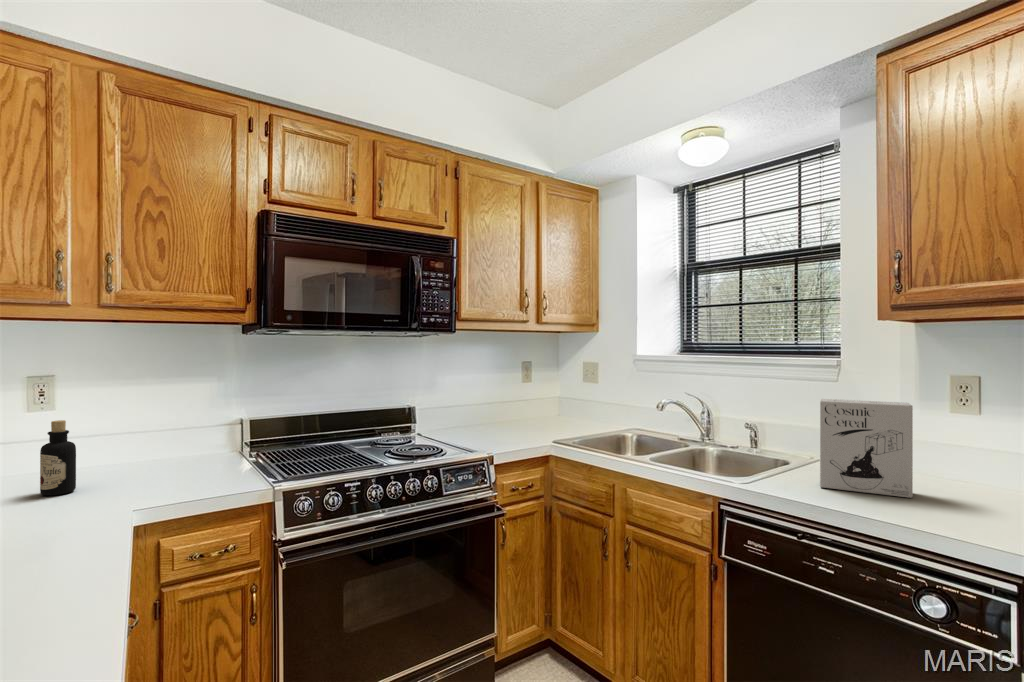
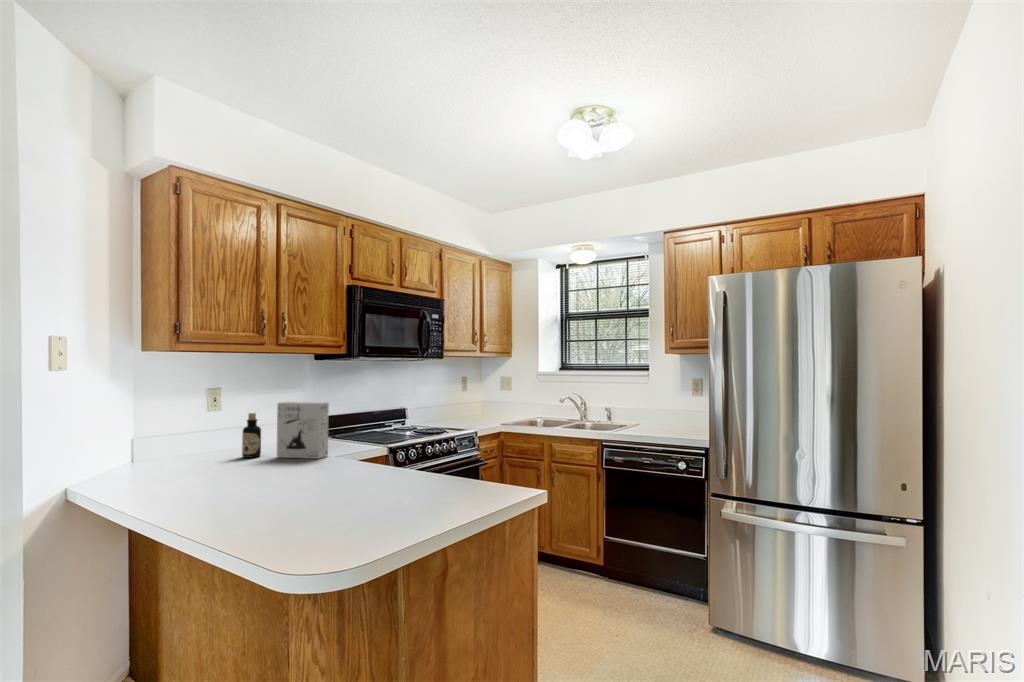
cereal box: present [820,399,913,498] -> present [277,402,329,459]

